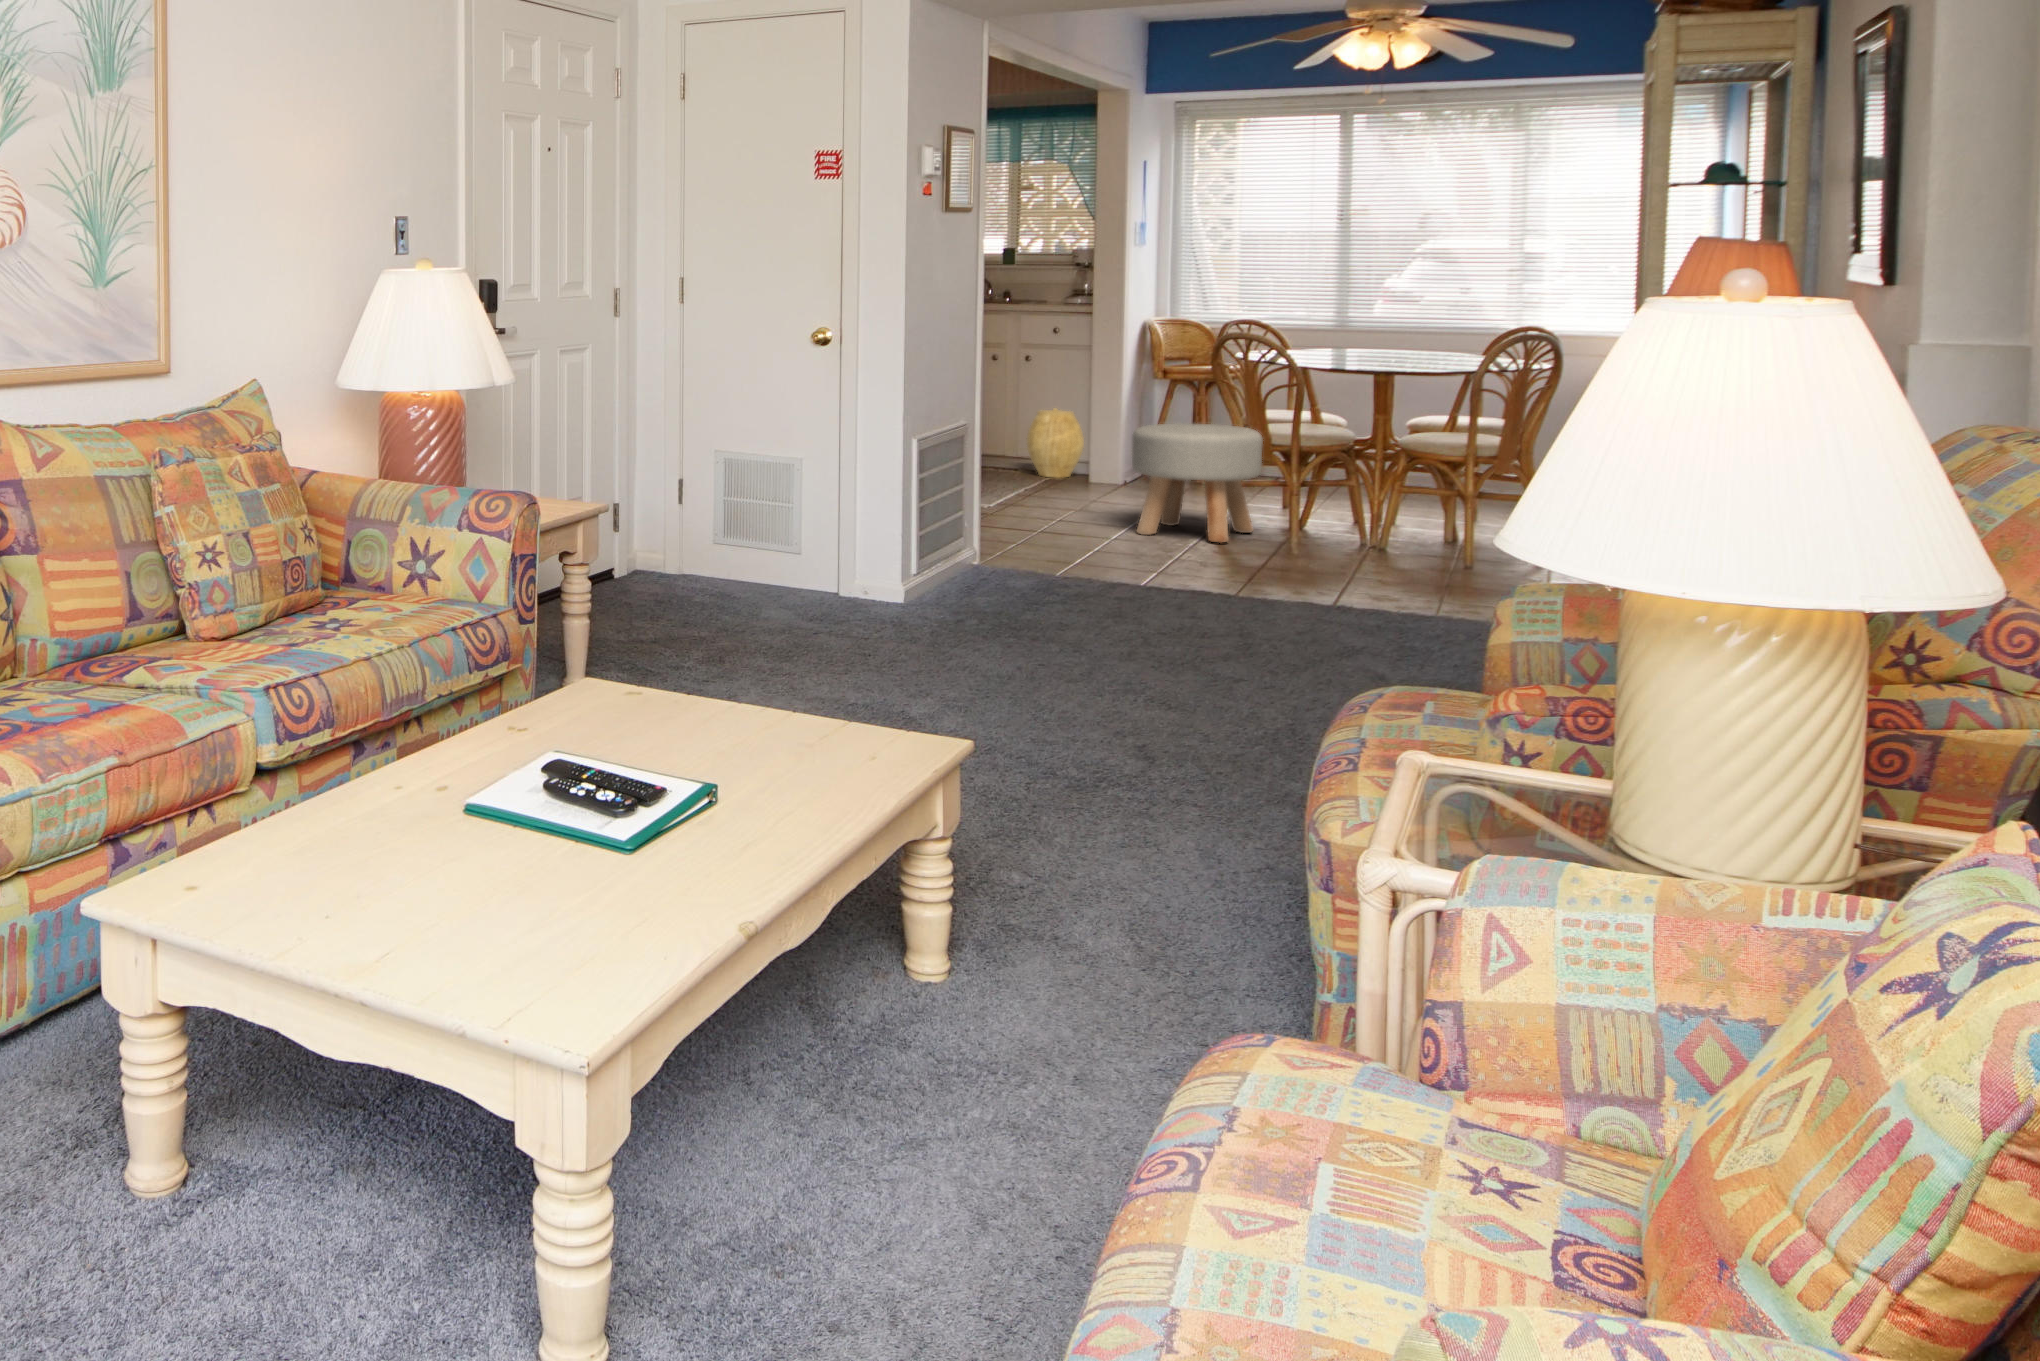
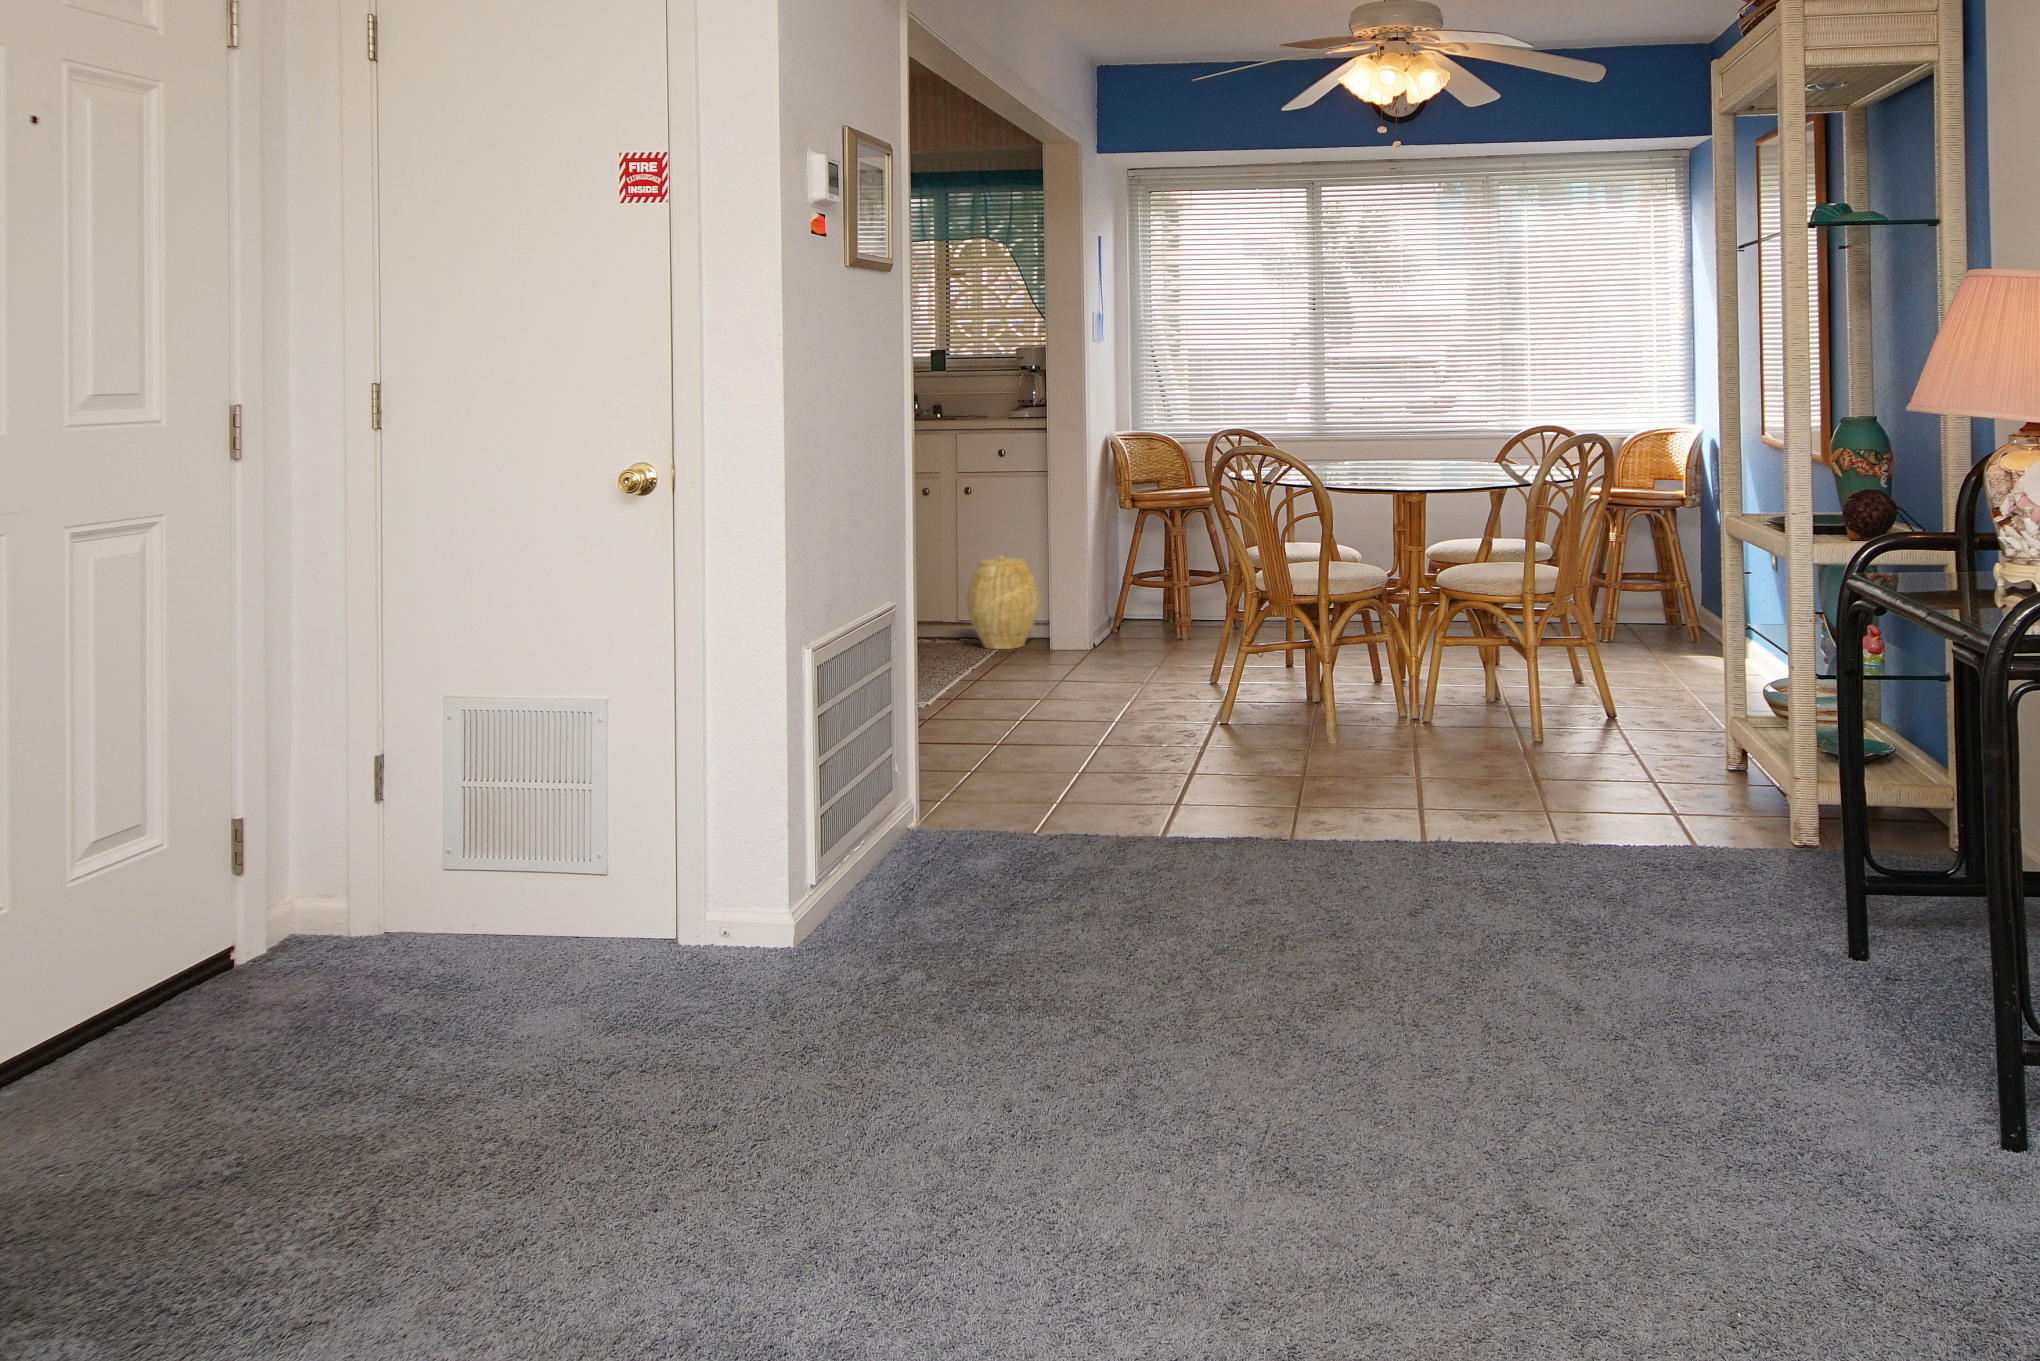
ottoman: present [1132,423,1263,543] -> none [1119,573,1285,740]

